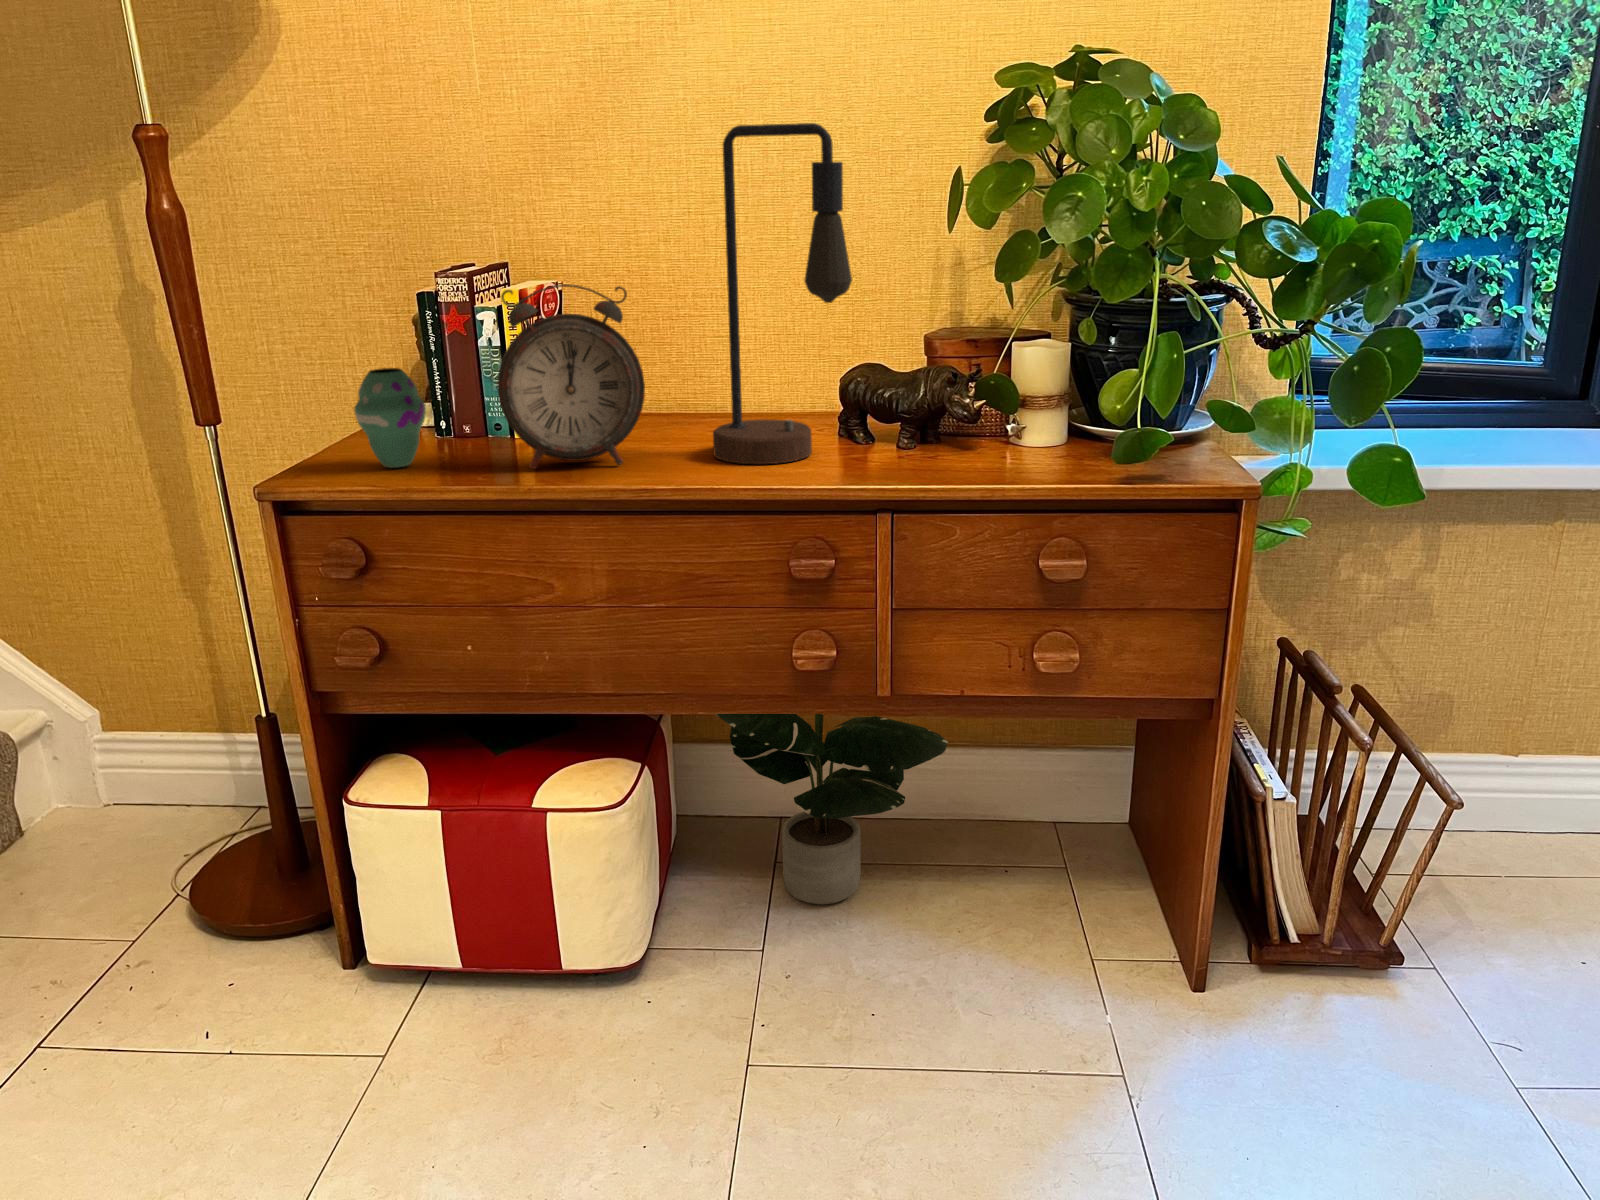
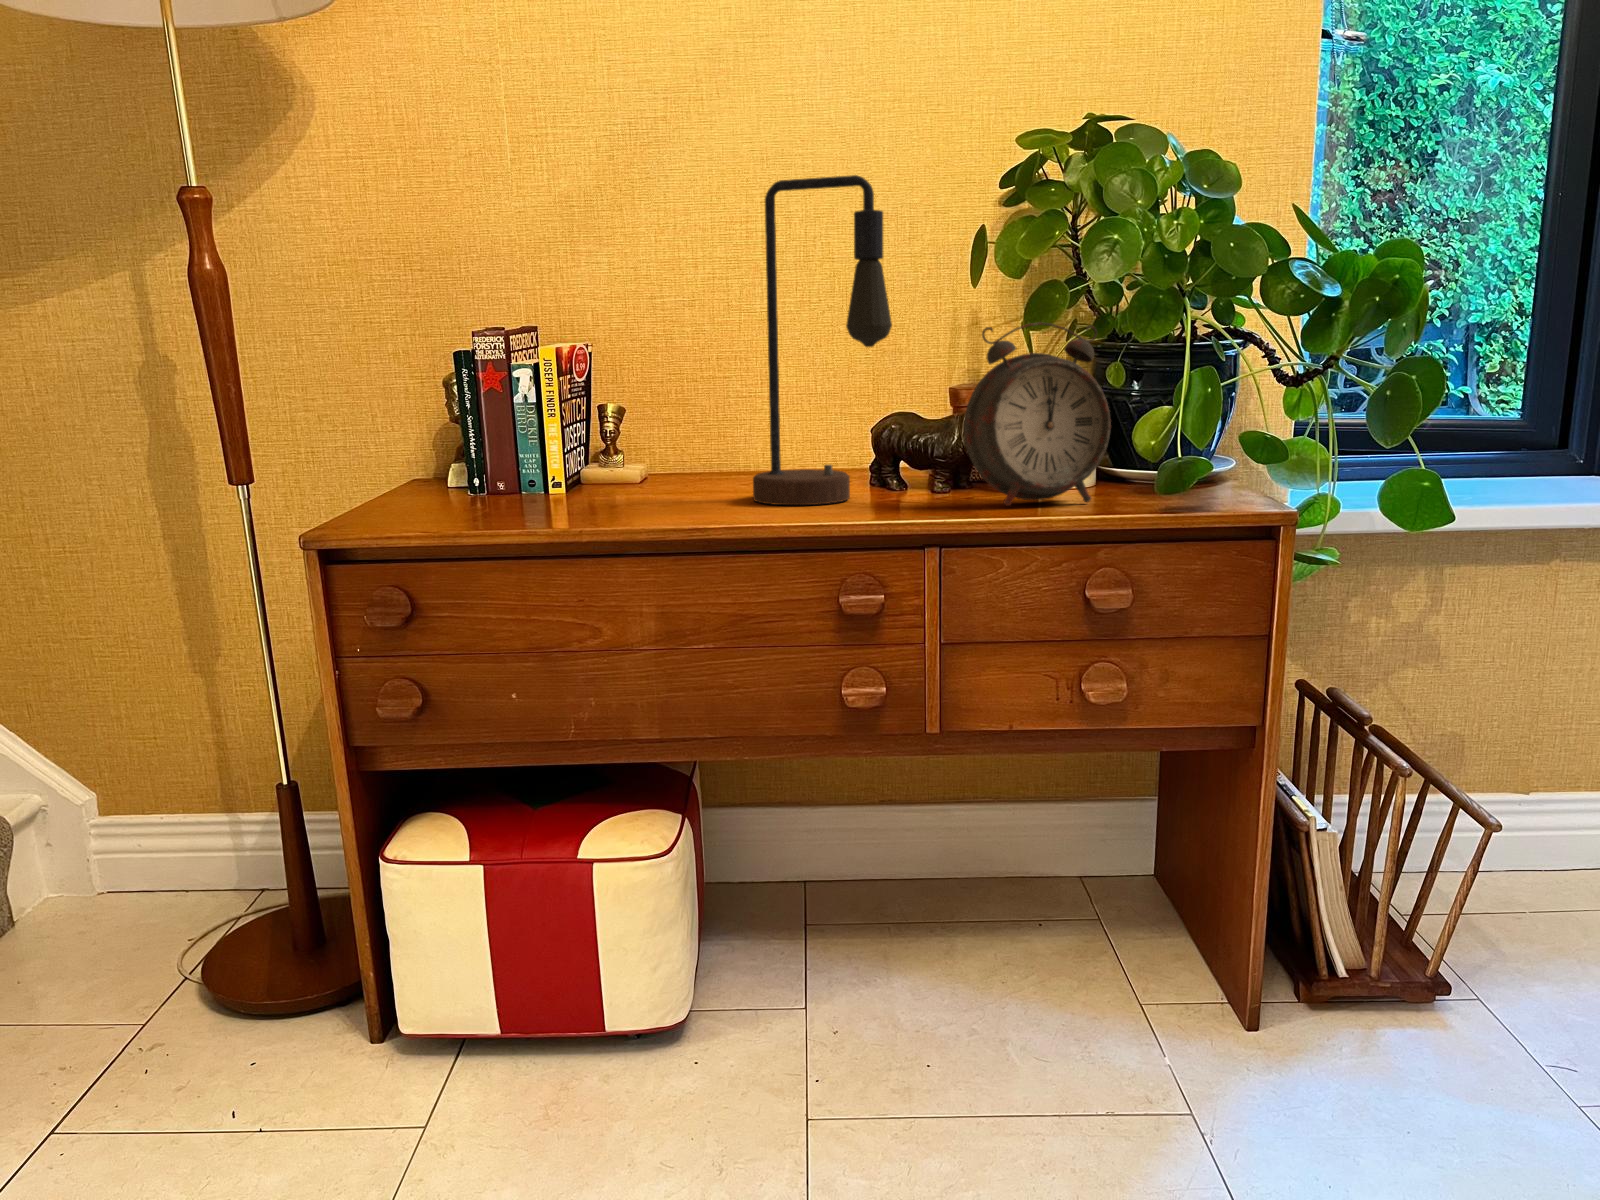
alarm clock: present [498,284,645,469] -> present [964,322,1111,506]
vase: present [354,368,426,468] -> none [395,414,467,513]
potted plant: present [715,714,948,905] -> none [748,696,982,963]

